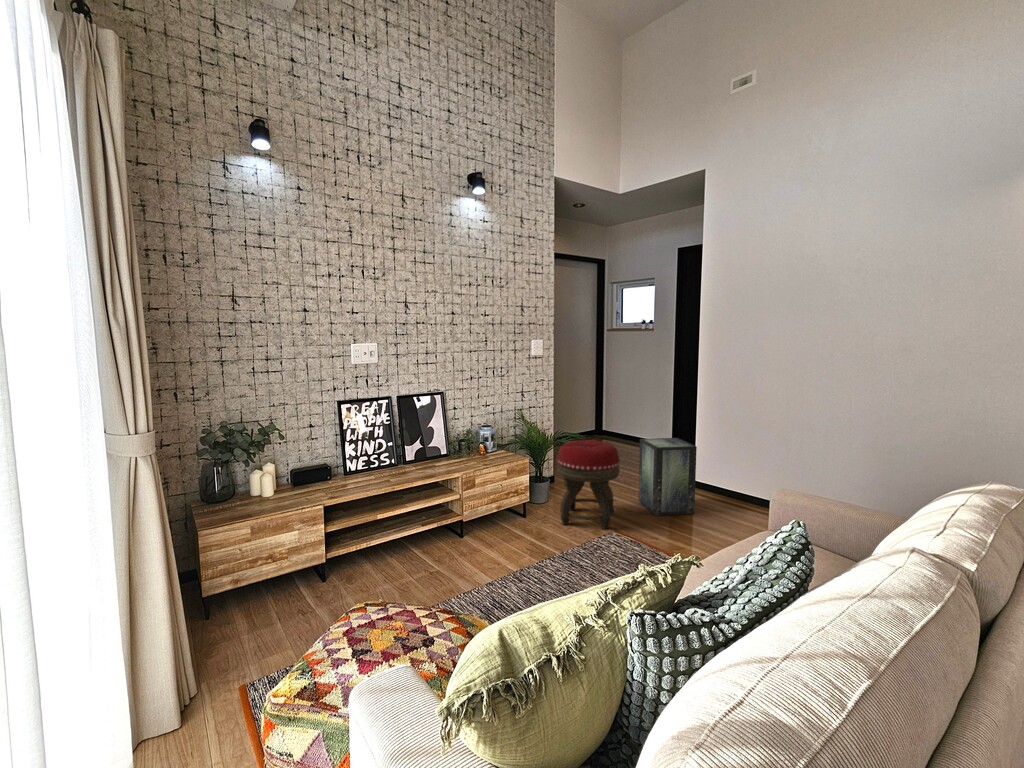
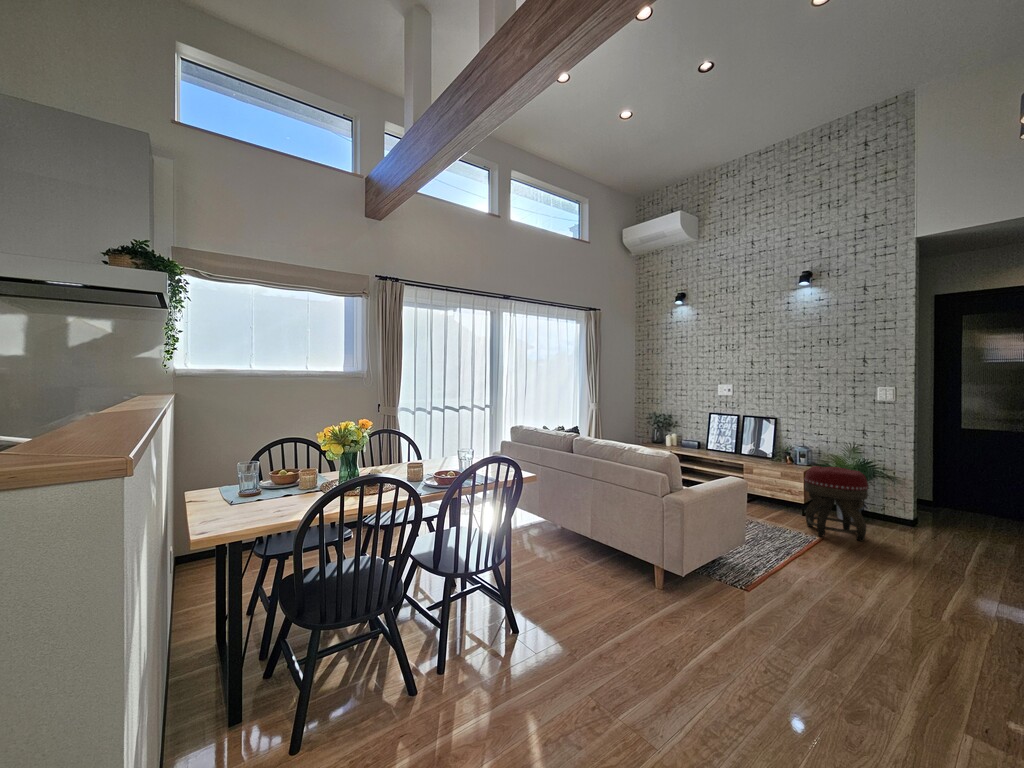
storage box: present [639,438,697,516] -> none [887,488,973,573]

